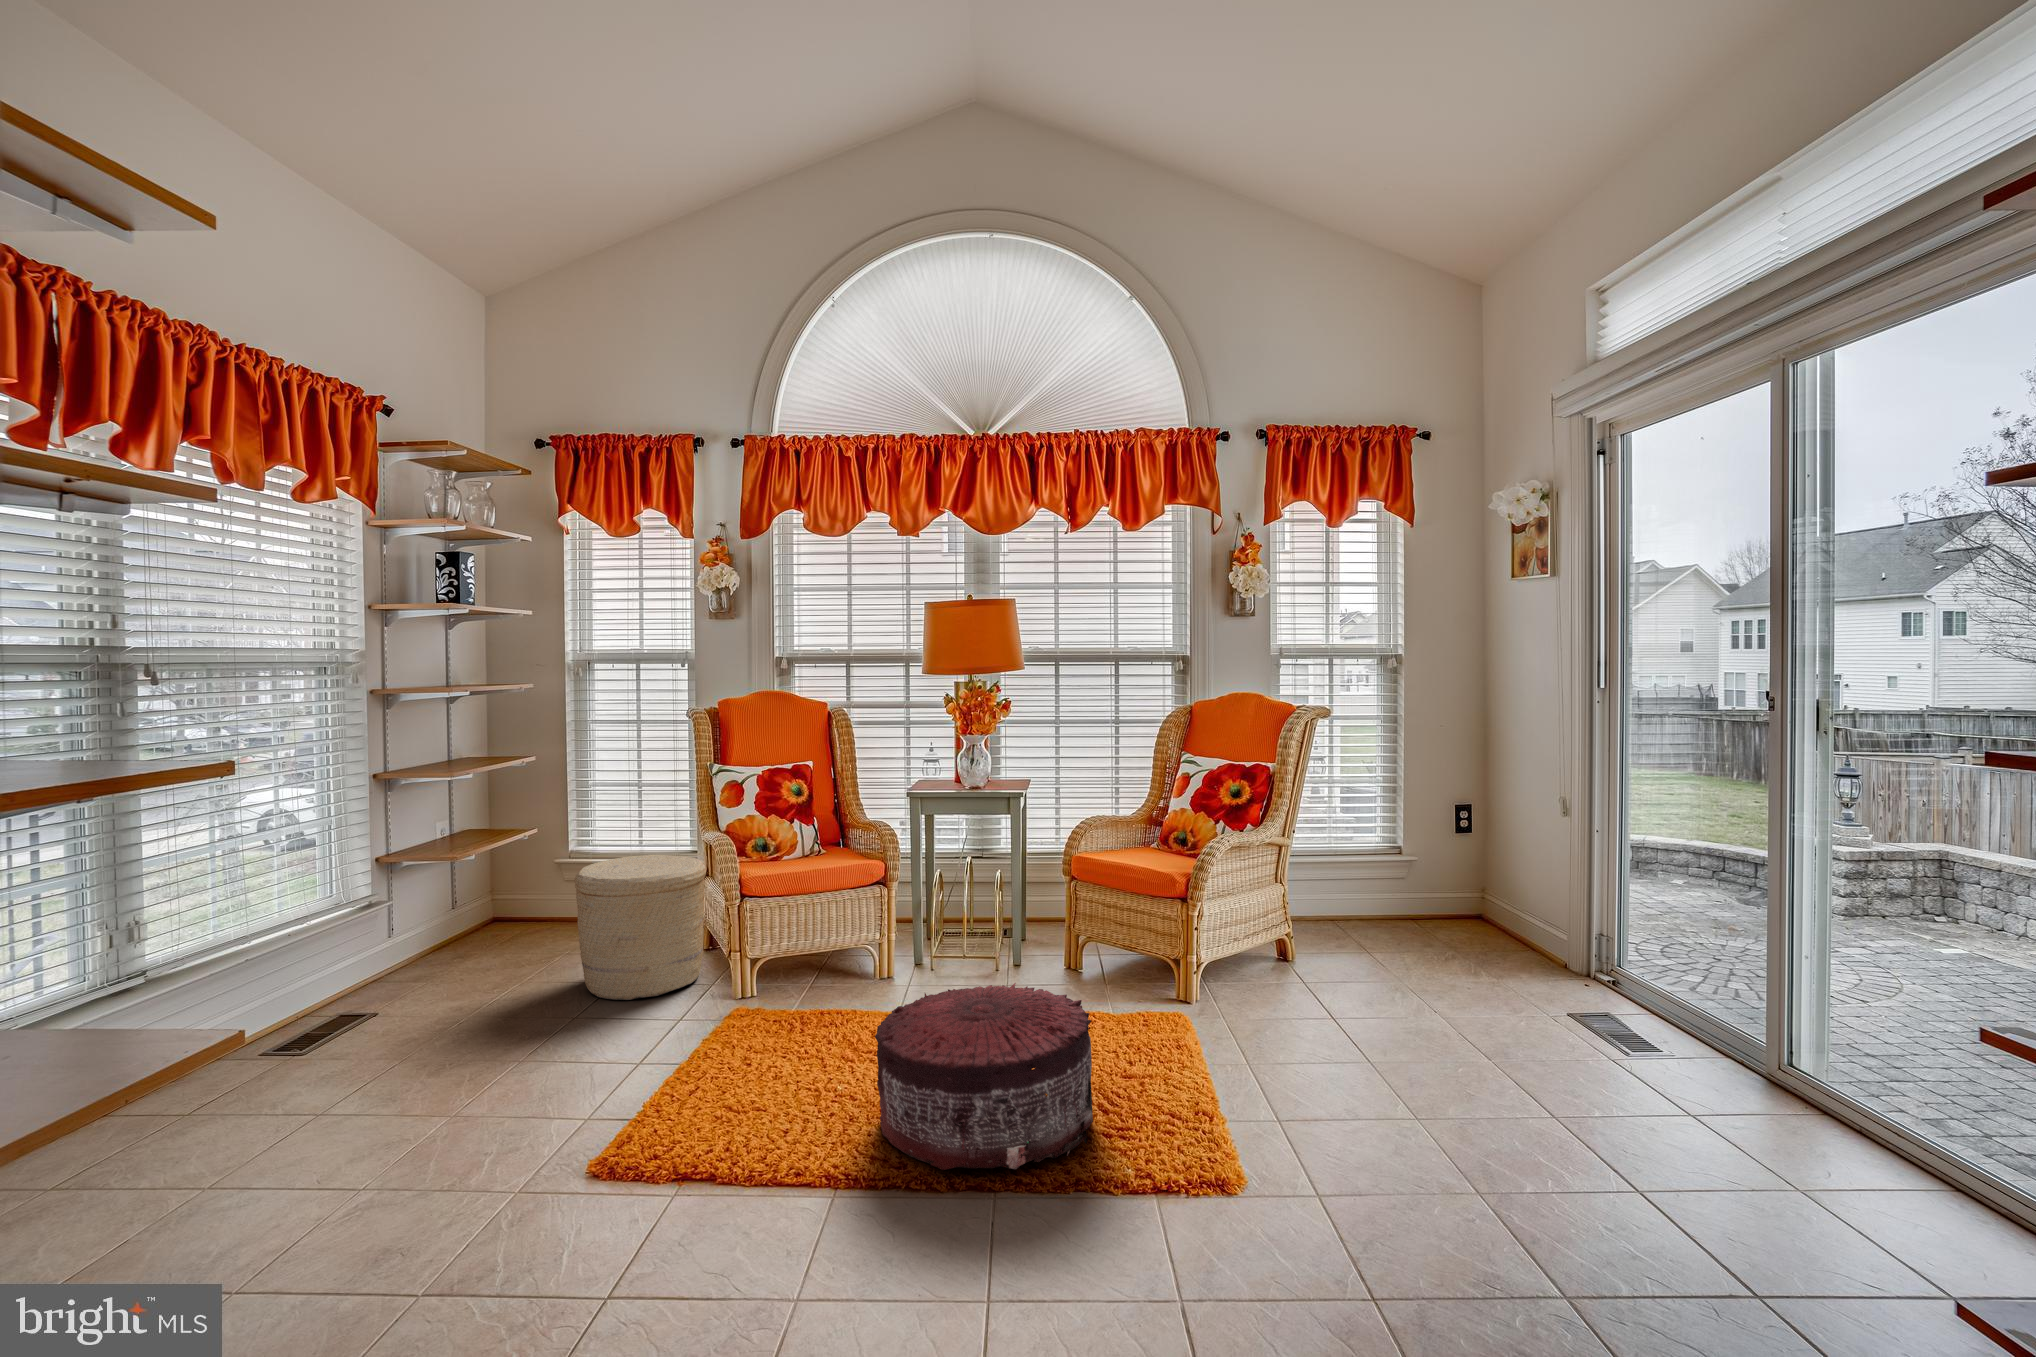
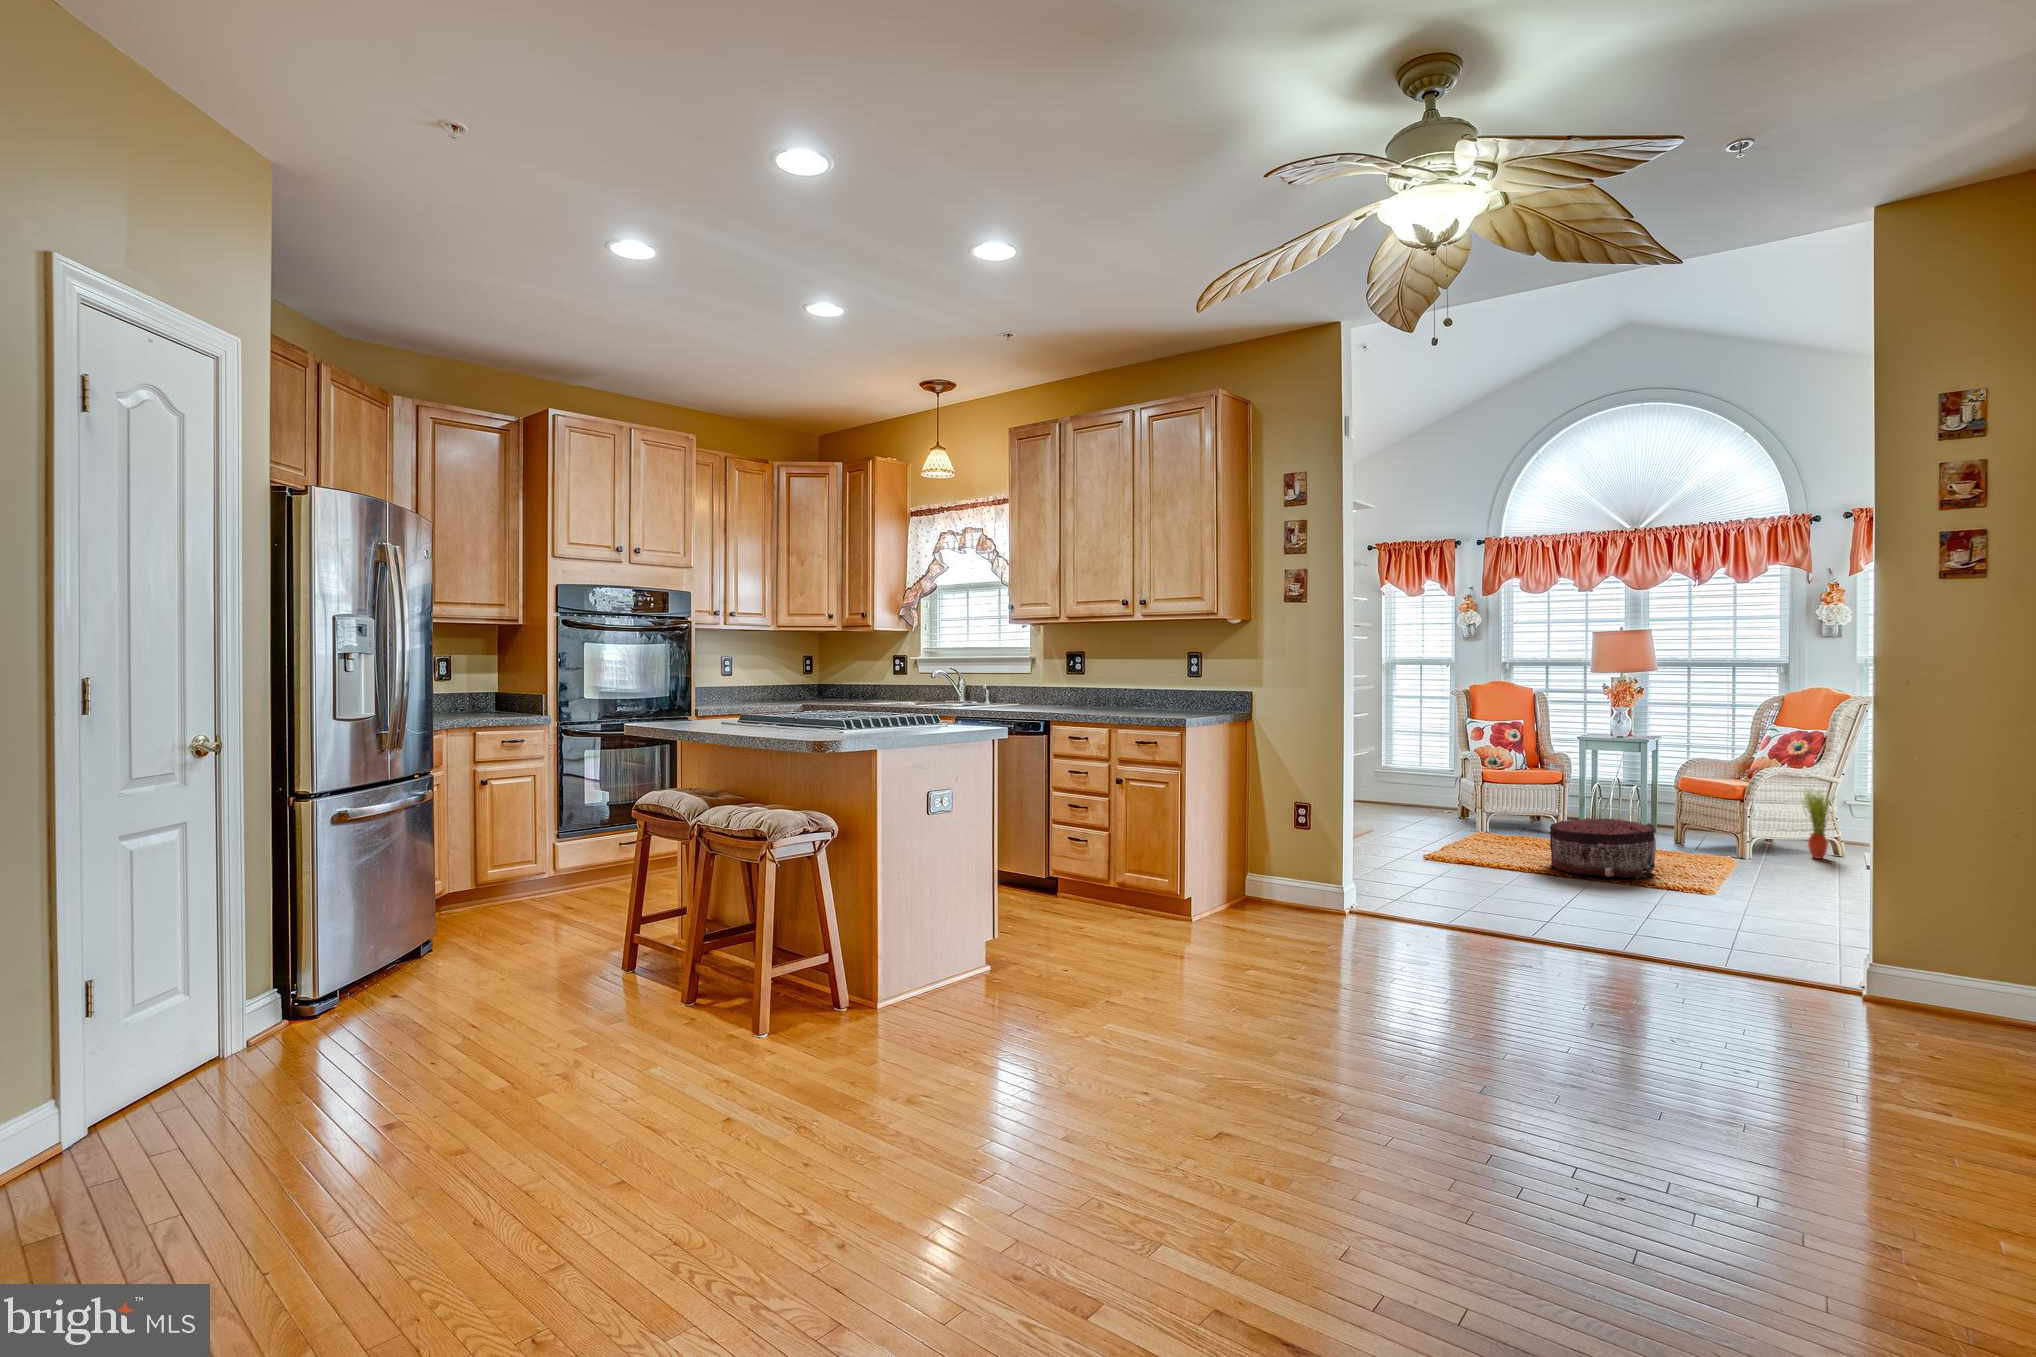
woven basket: present [575,855,706,1000] -> none [1400,763,1465,827]
potted plant: none [1254,860,1298,981] -> present [1802,788,1836,859]

